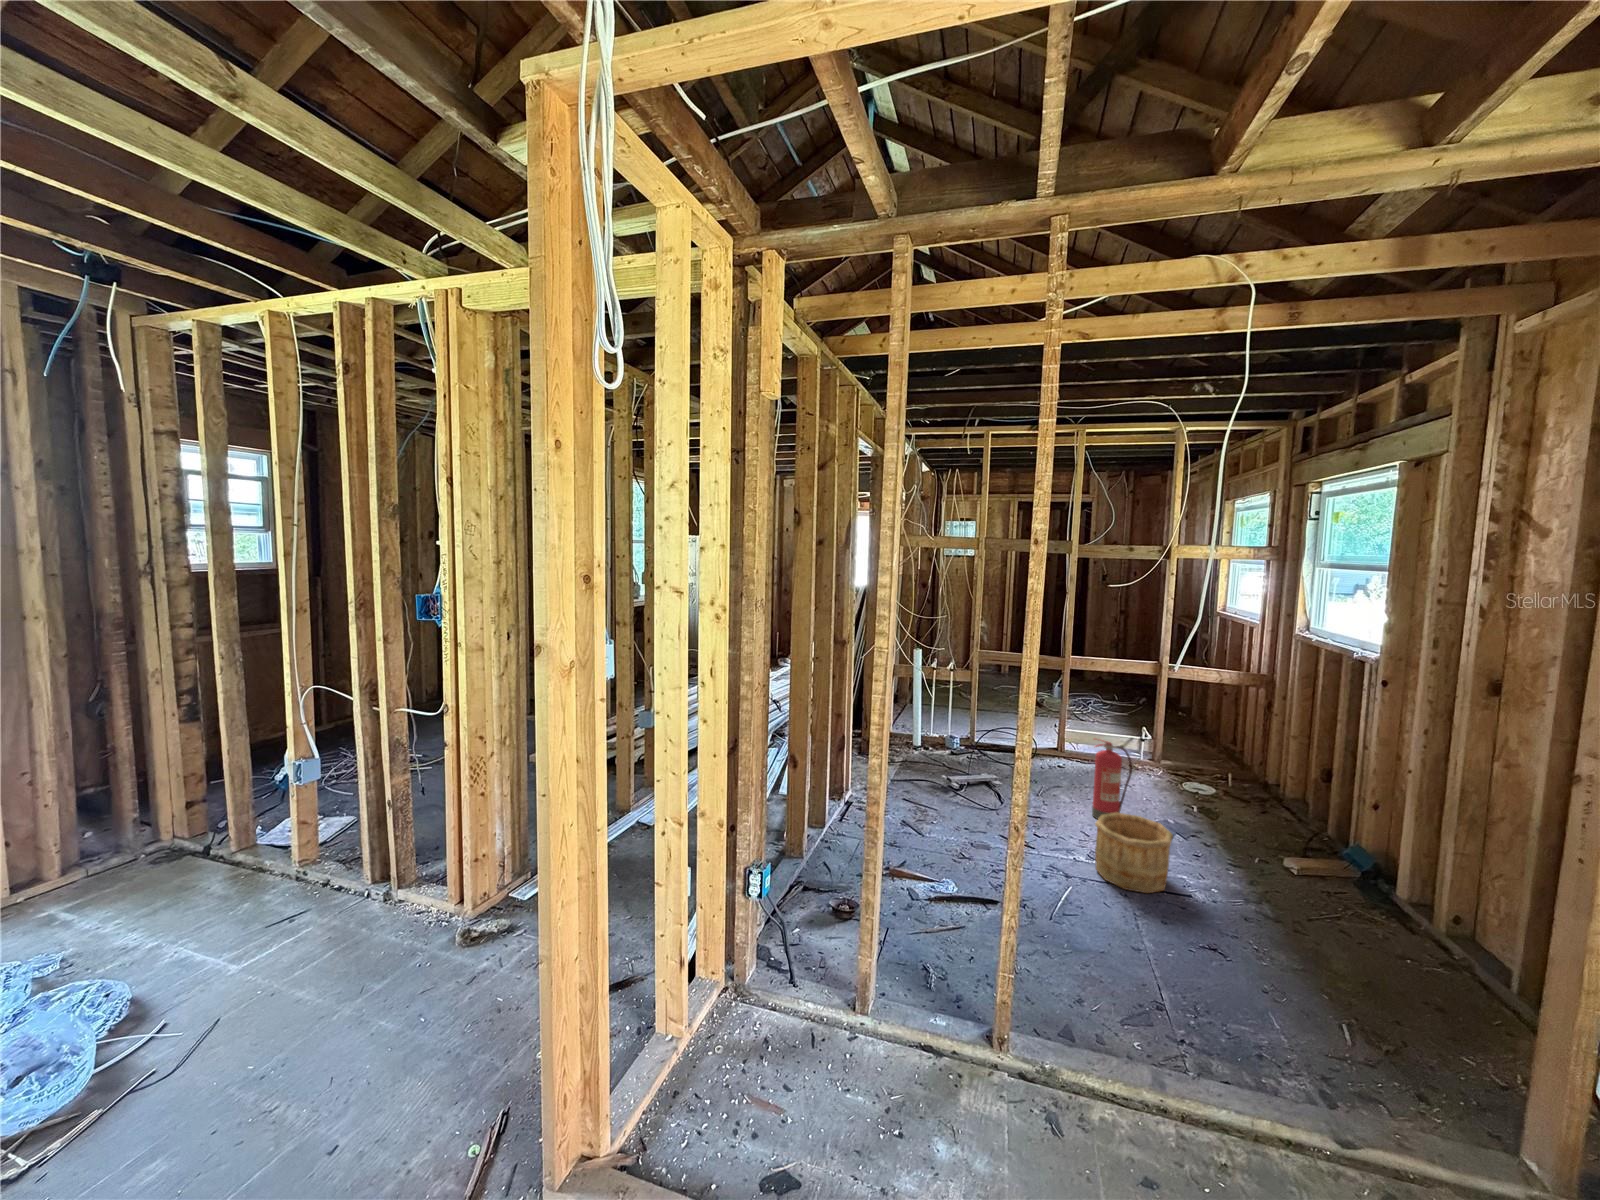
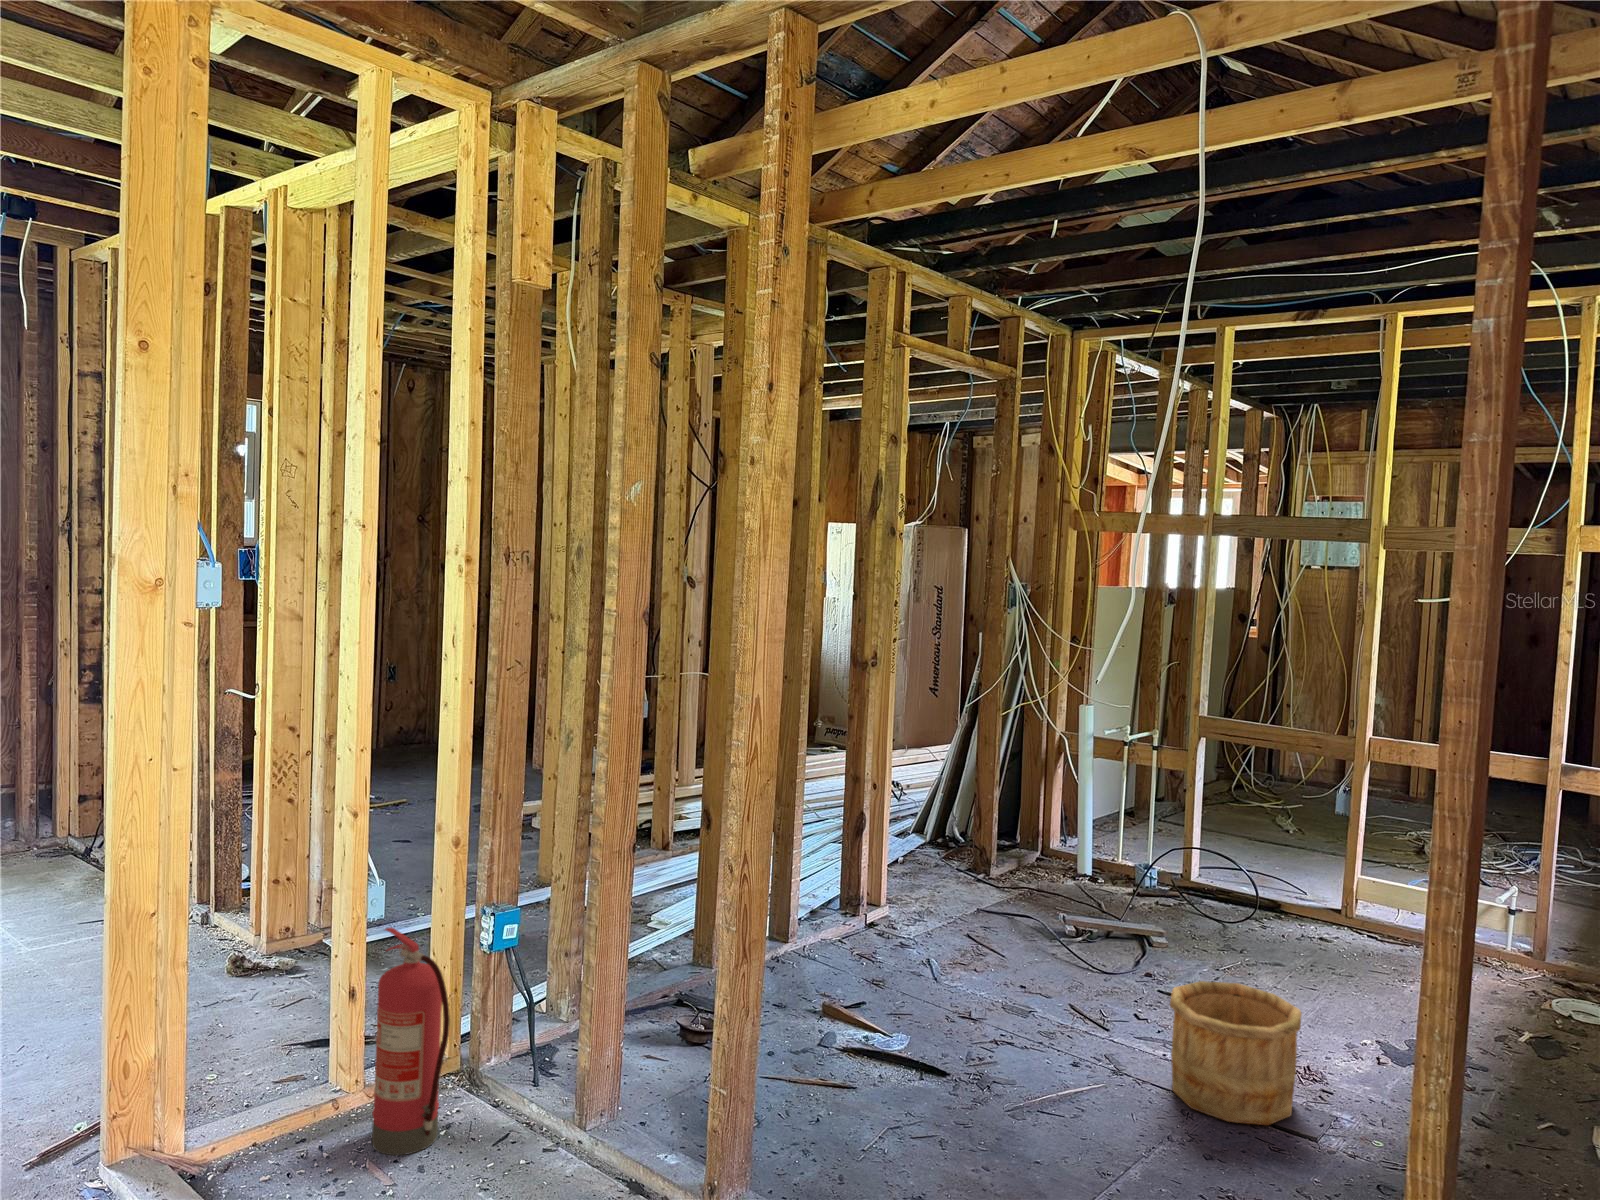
fire extinguisher: present [1092,740,1132,819] -> present [372,928,450,1155]

